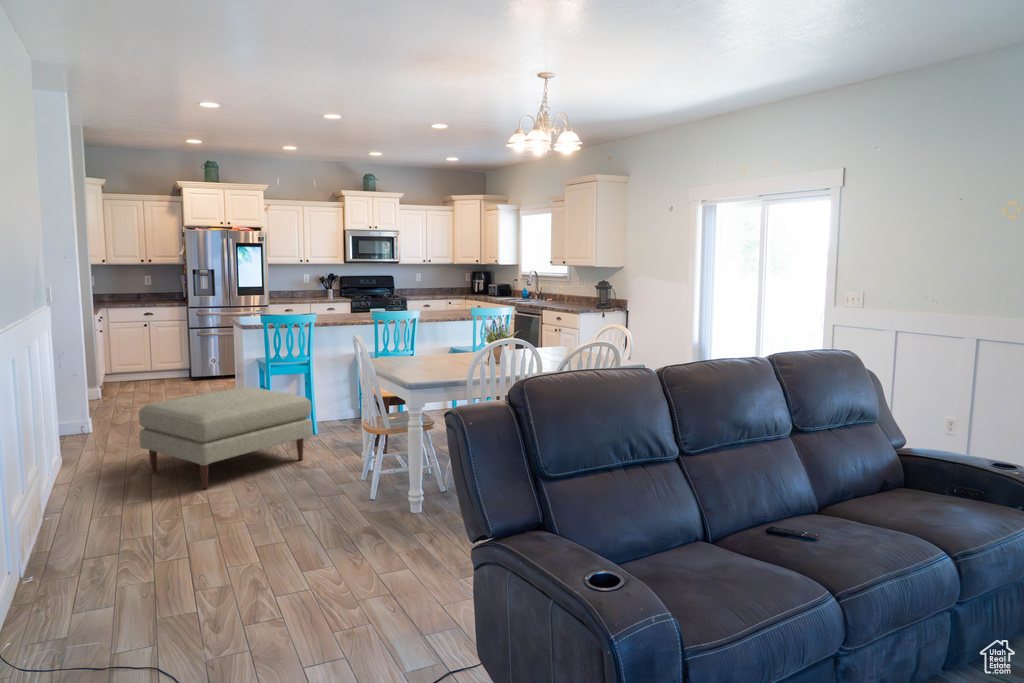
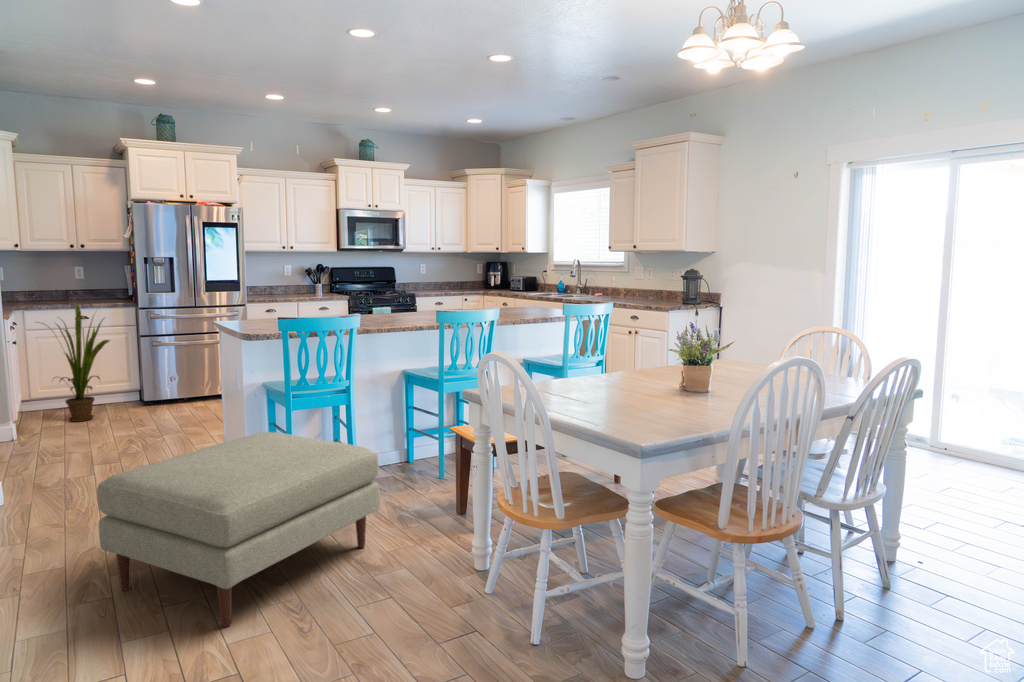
house plant: none [113,303,167,389] -> present [42,304,110,422]

